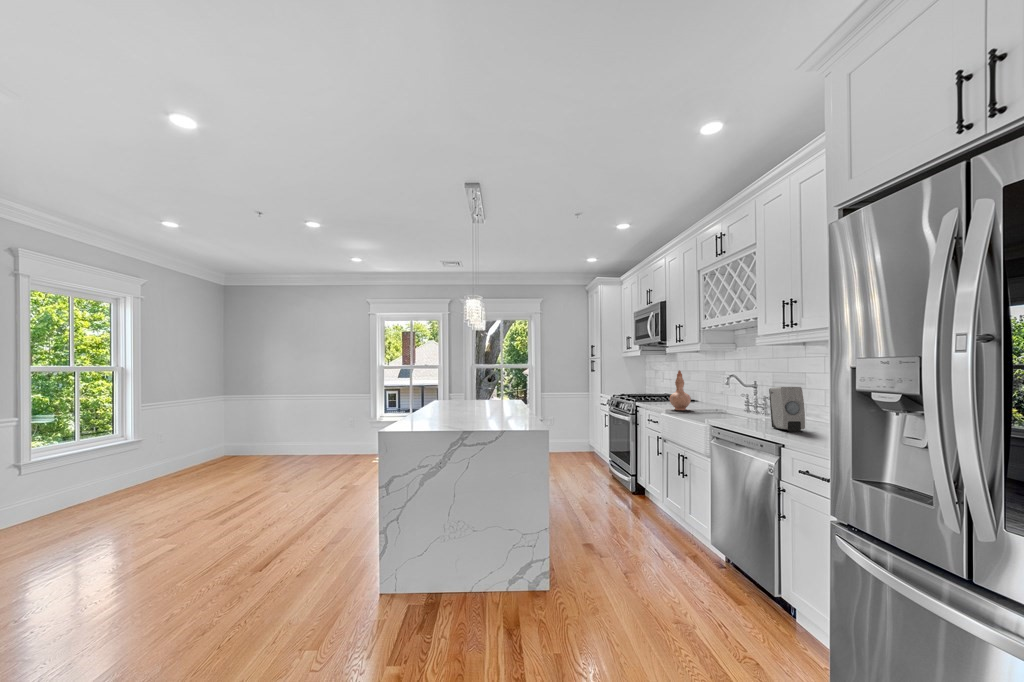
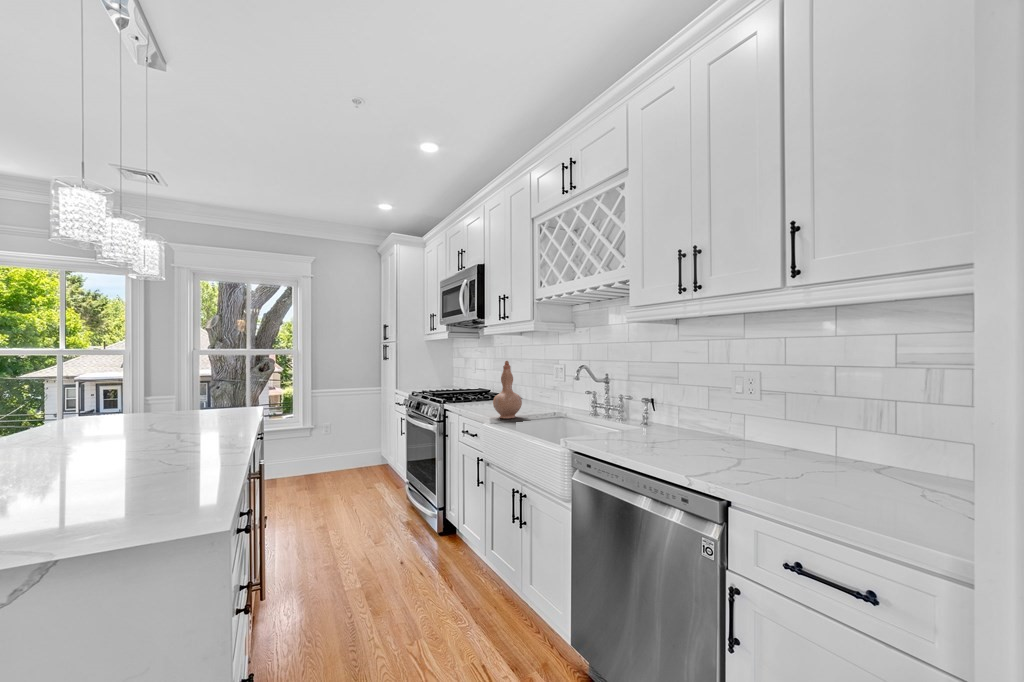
soap dispenser: present [769,387,805,432] -> none [650,388,705,459]

